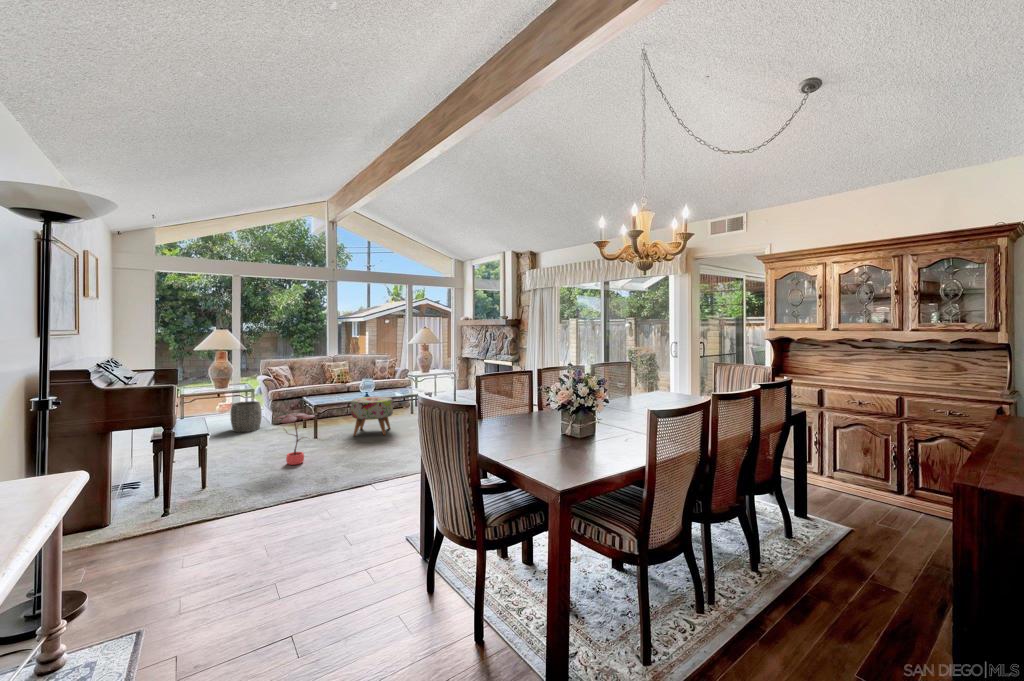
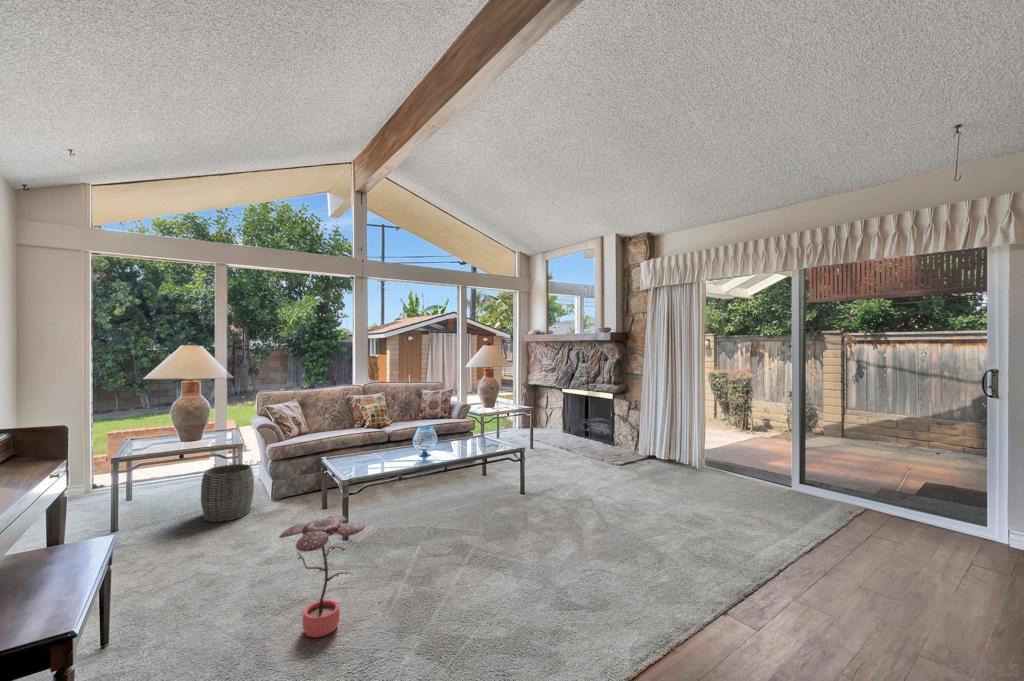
ottoman: present [351,397,393,436] -> none [409,458,478,534]

